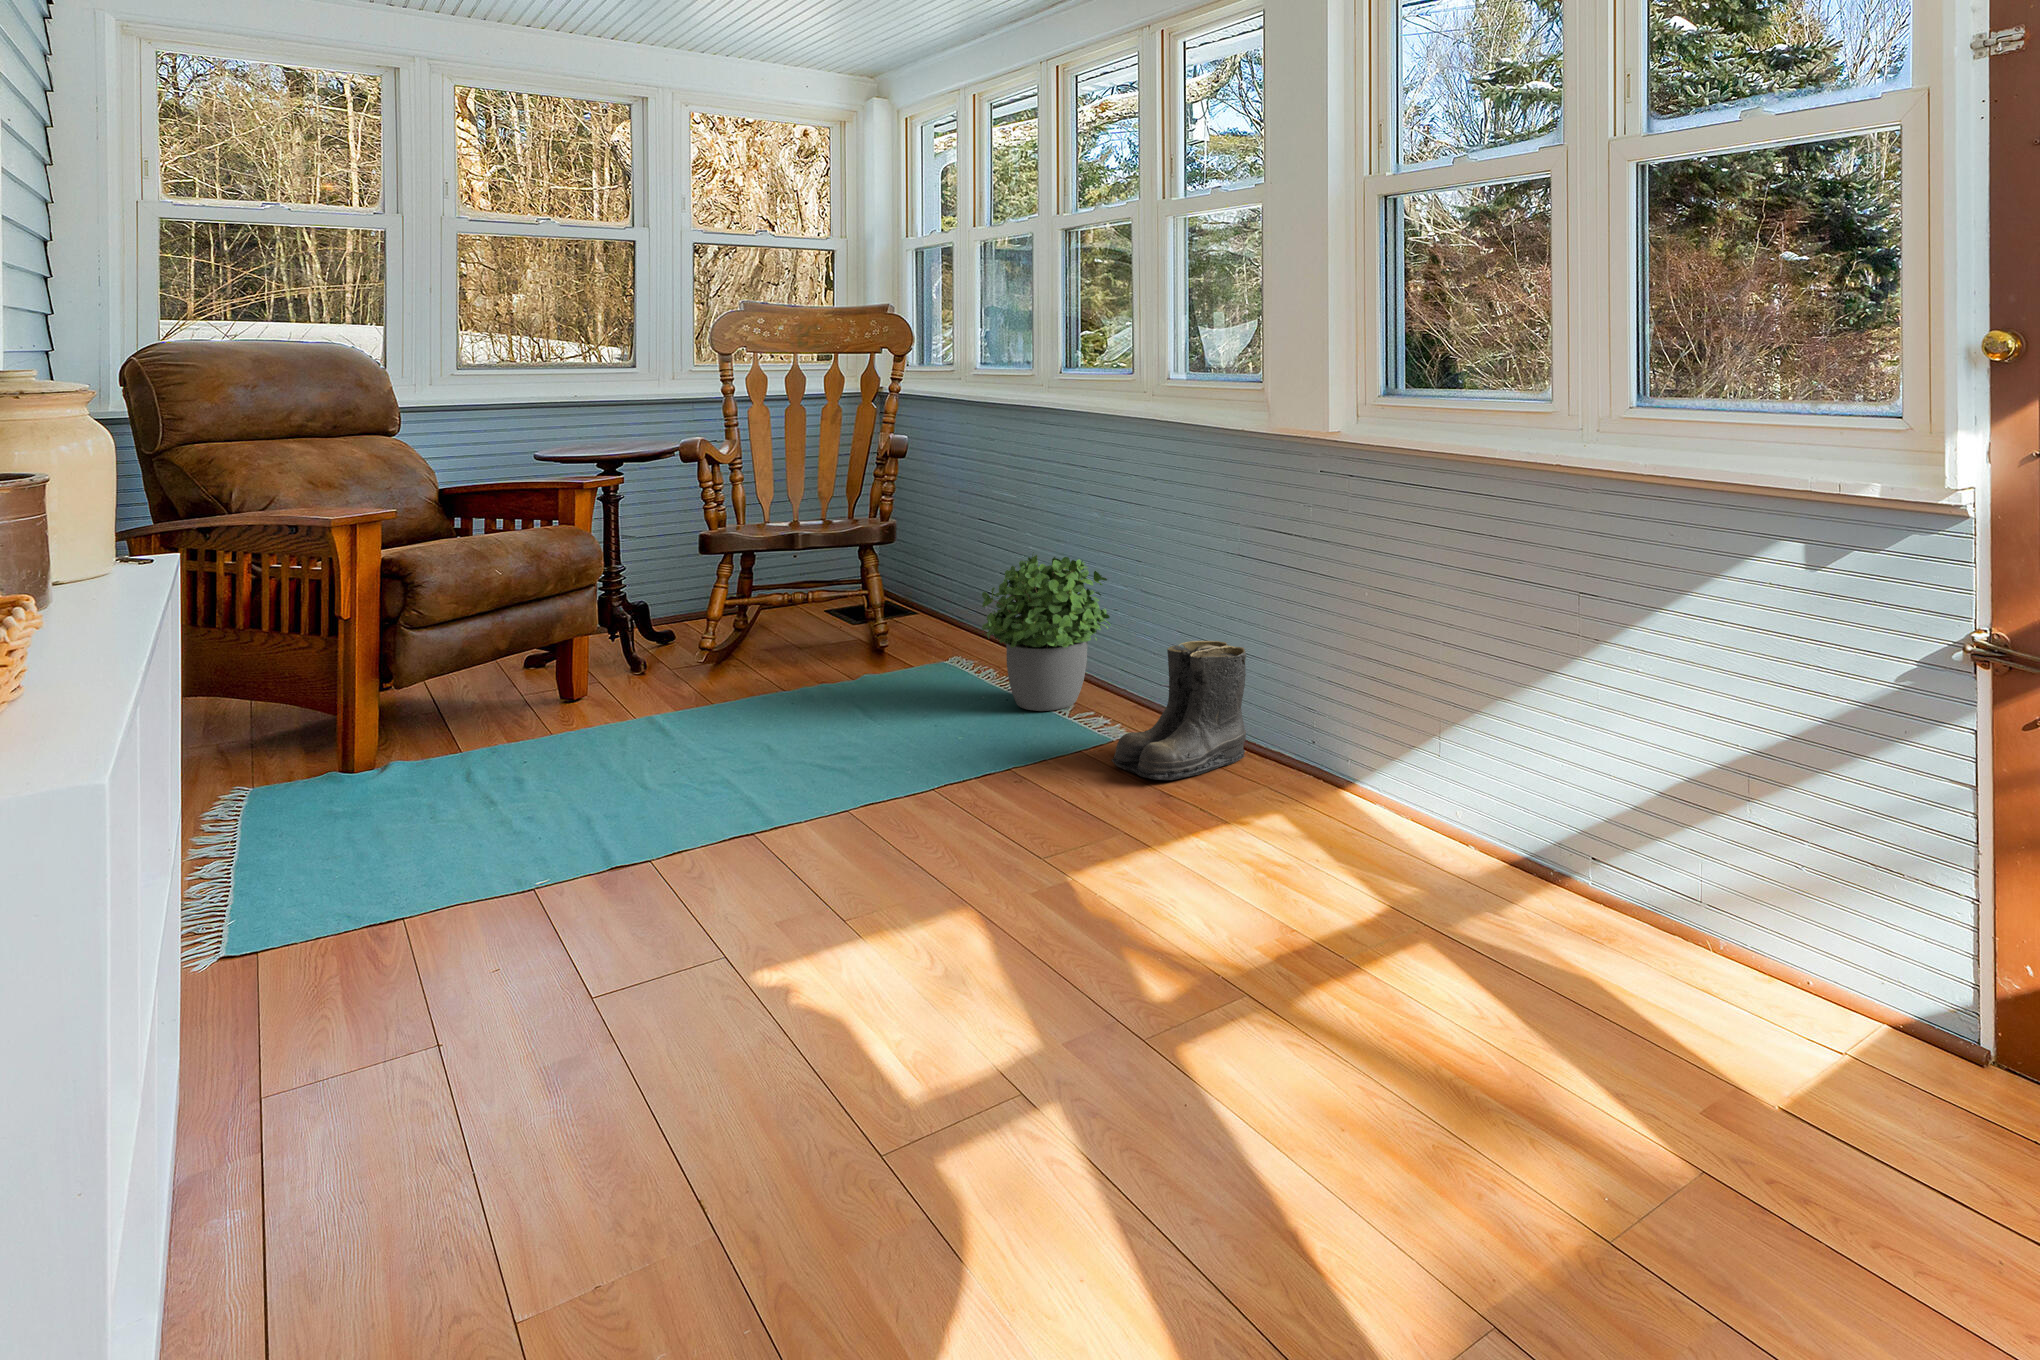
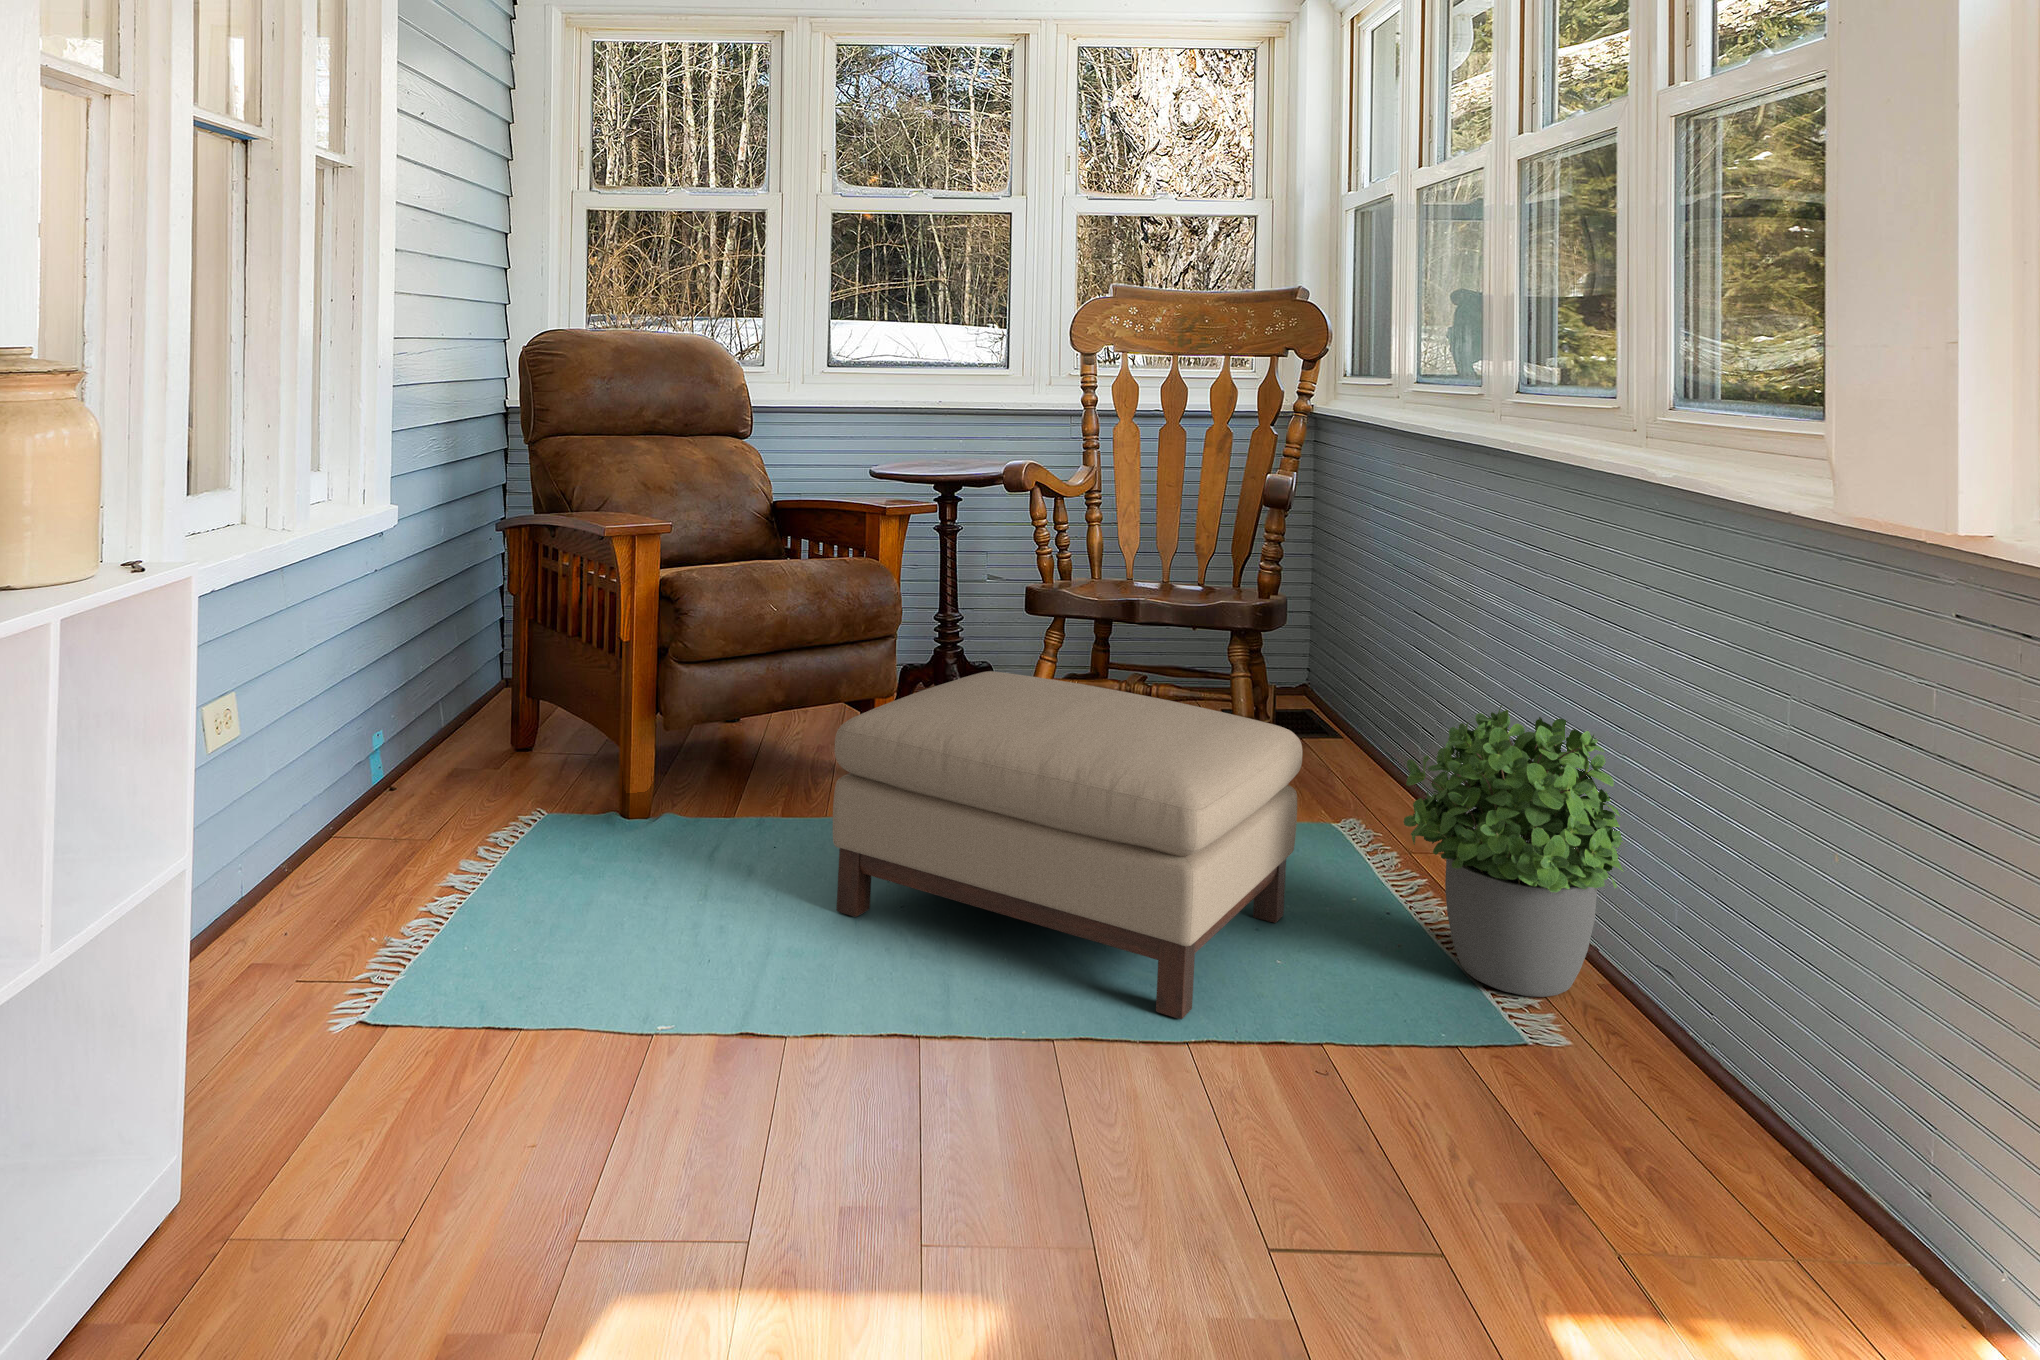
ottoman: none [578,586,917,771] -> present [833,671,1303,1019]
boots: present [1111,641,1246,780] -> none [1642,965,1988,1288]

